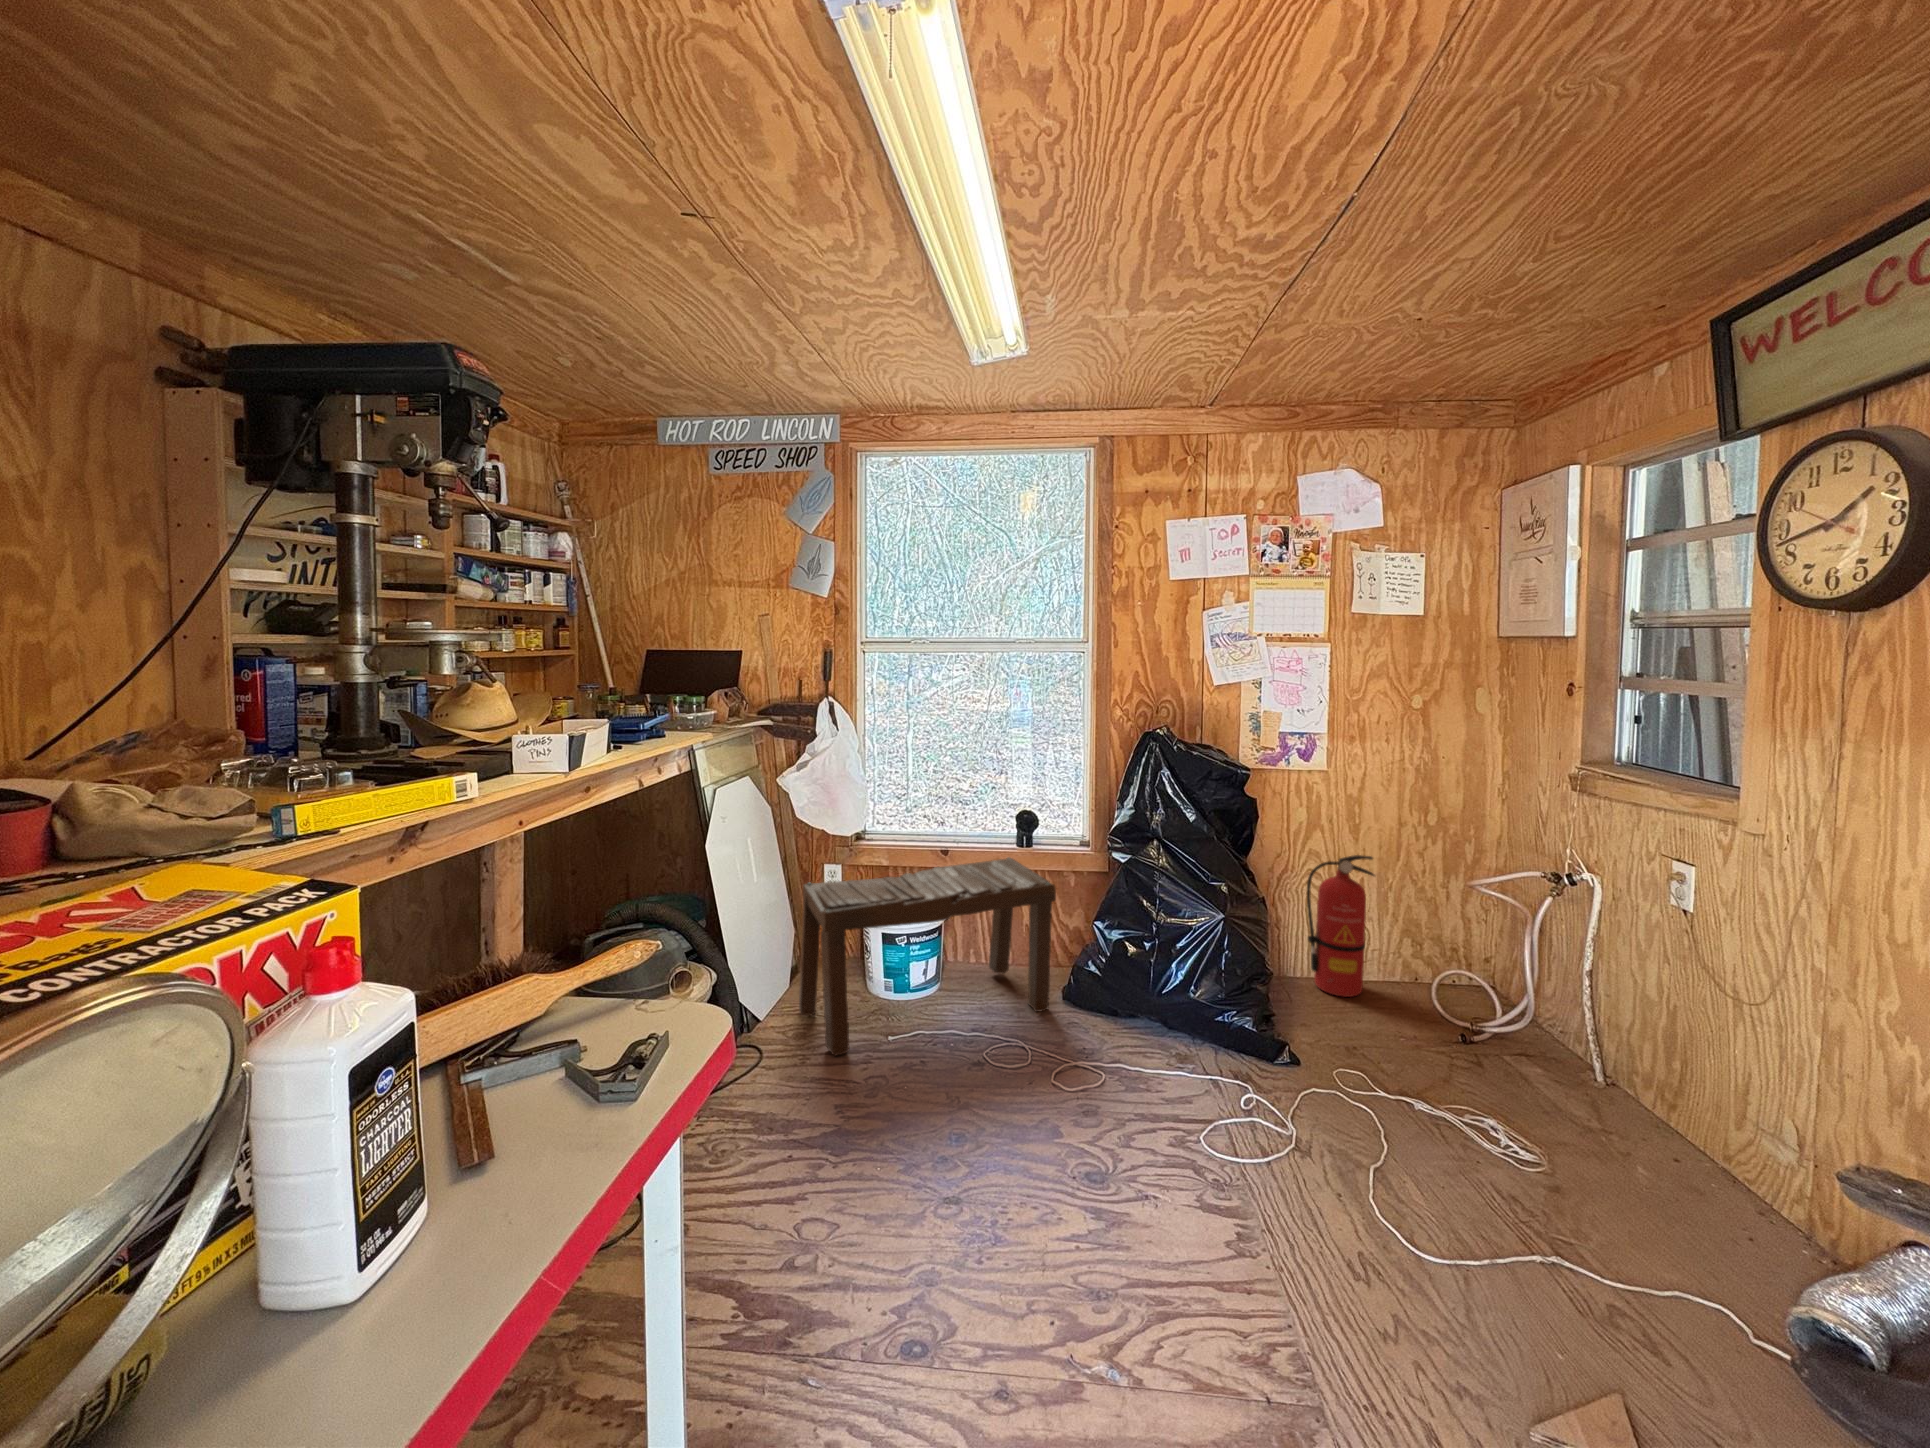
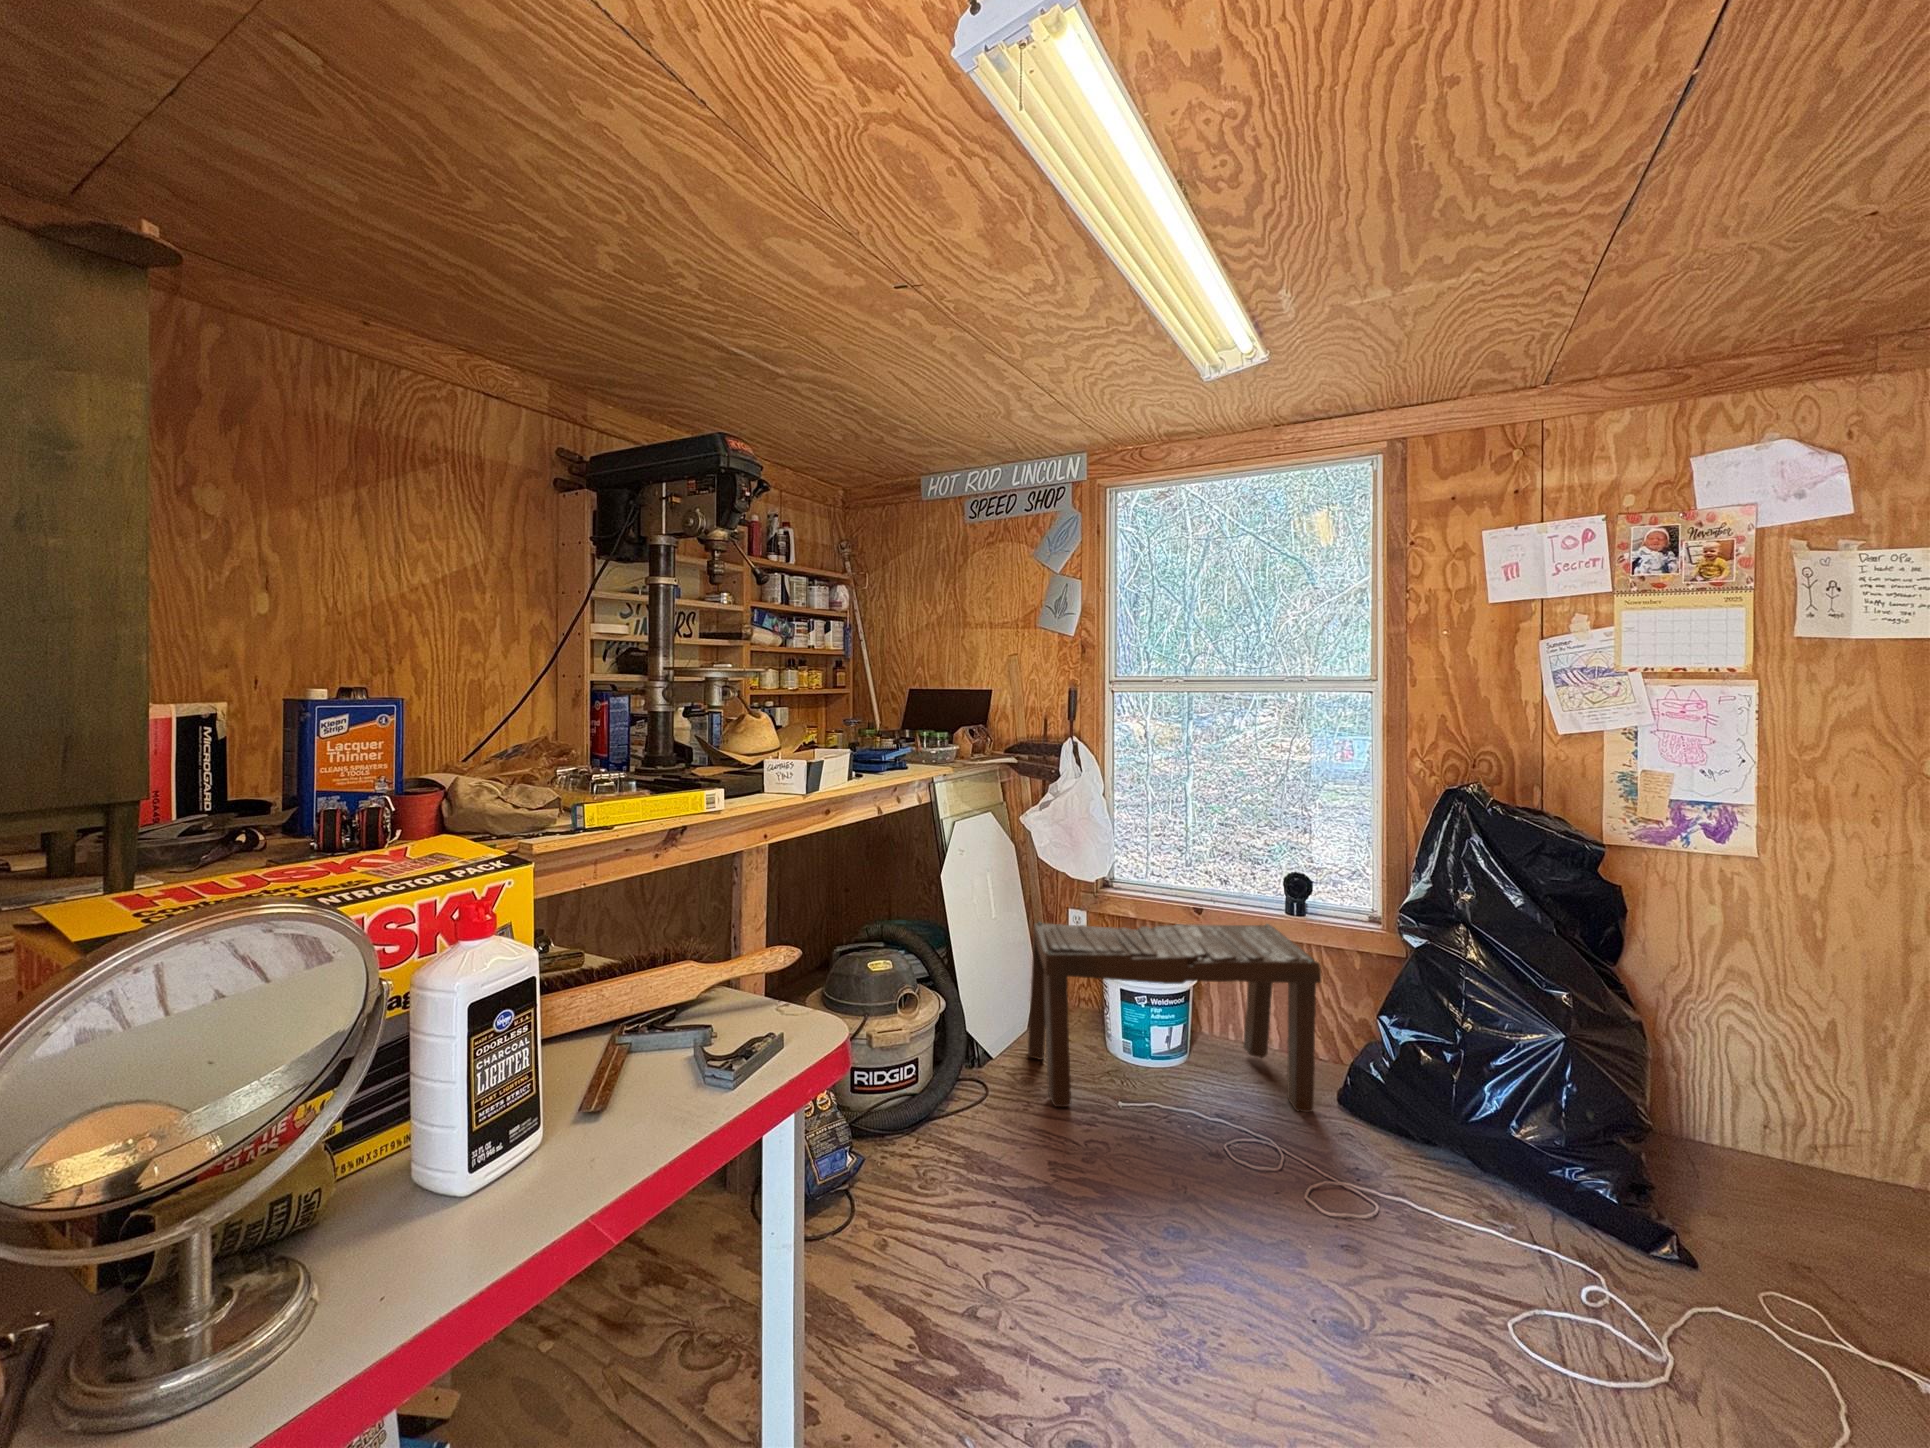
fire extinguisher: present [1307,855,1375,997] -> none [1729,989,1868,1202]

